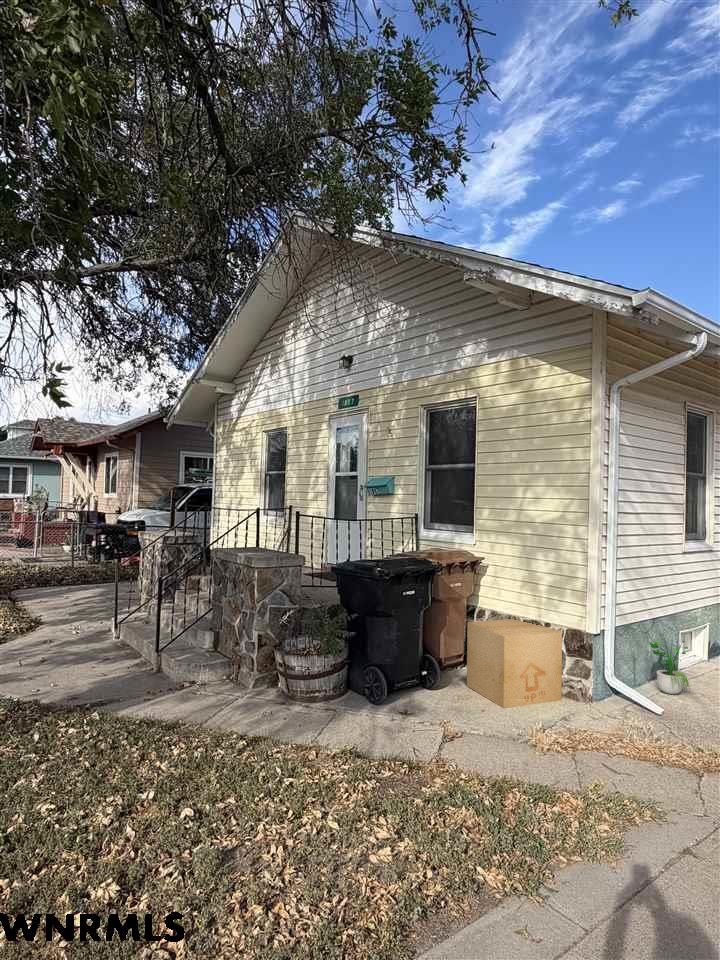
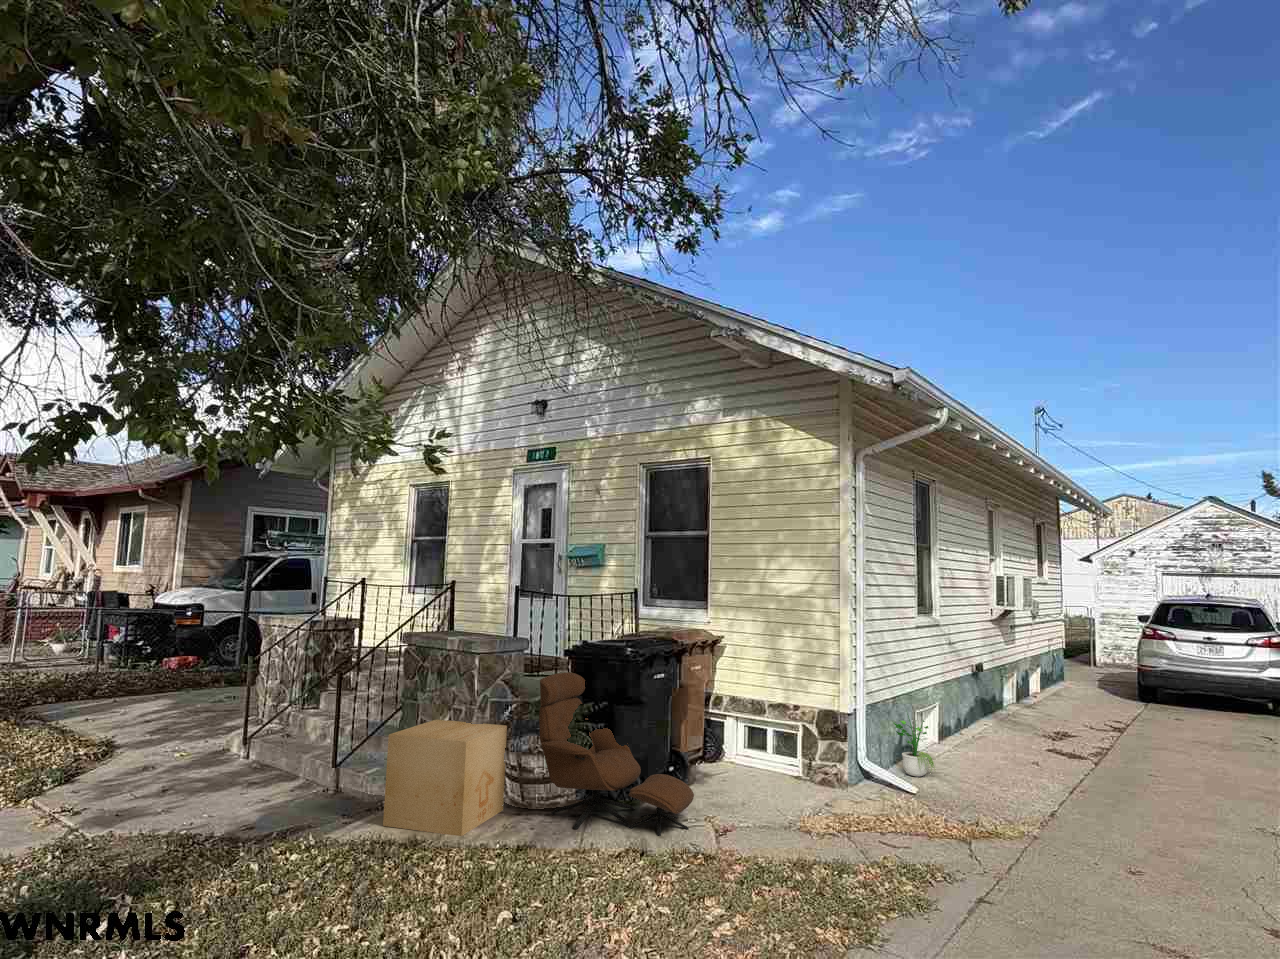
lounge chair: none [296,587,429,736] -> present [539,672,694,836]
cardboard box: present [467,619,562,708] -> present [383,720,507,836]

